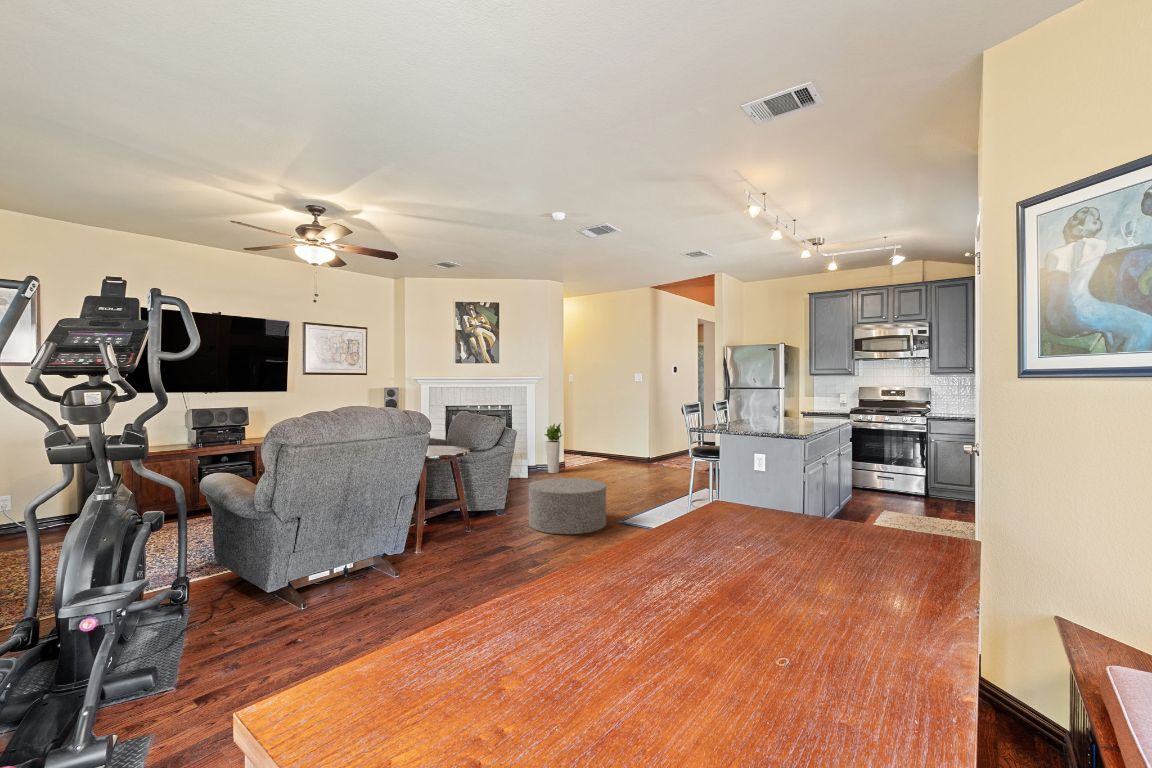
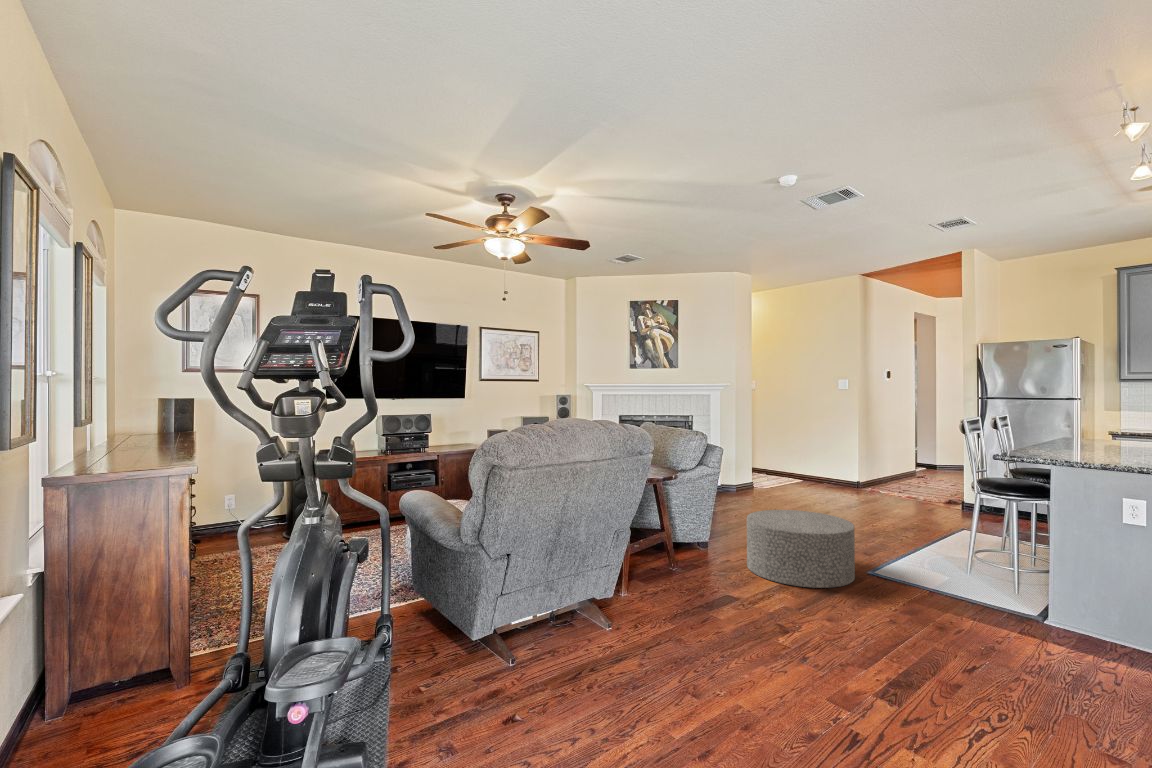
planter: present [545,423,562,473] -> none [734,438,760,498]

